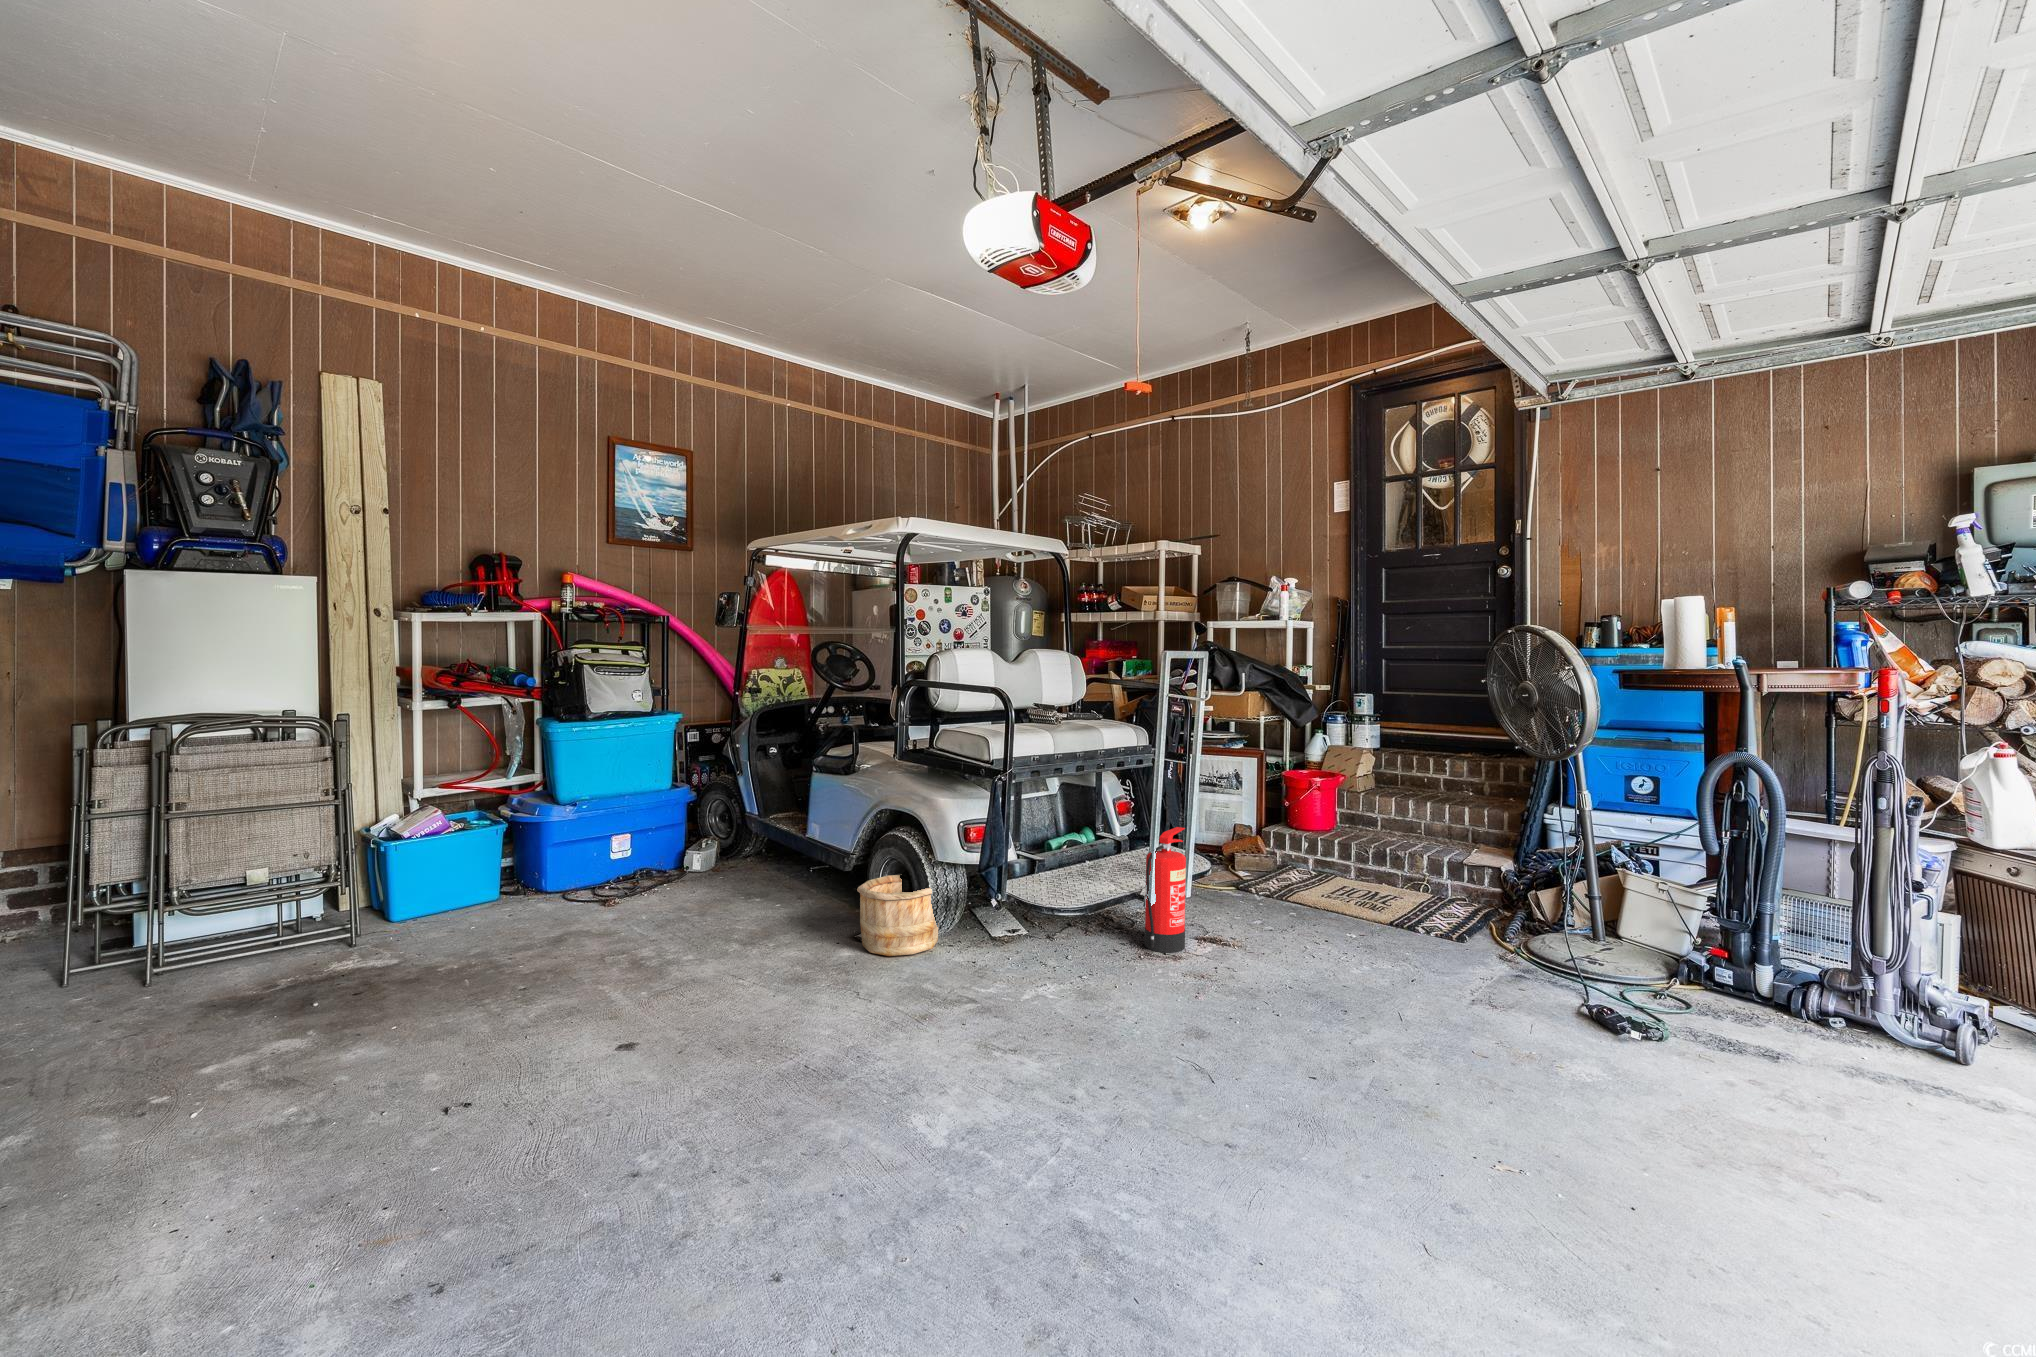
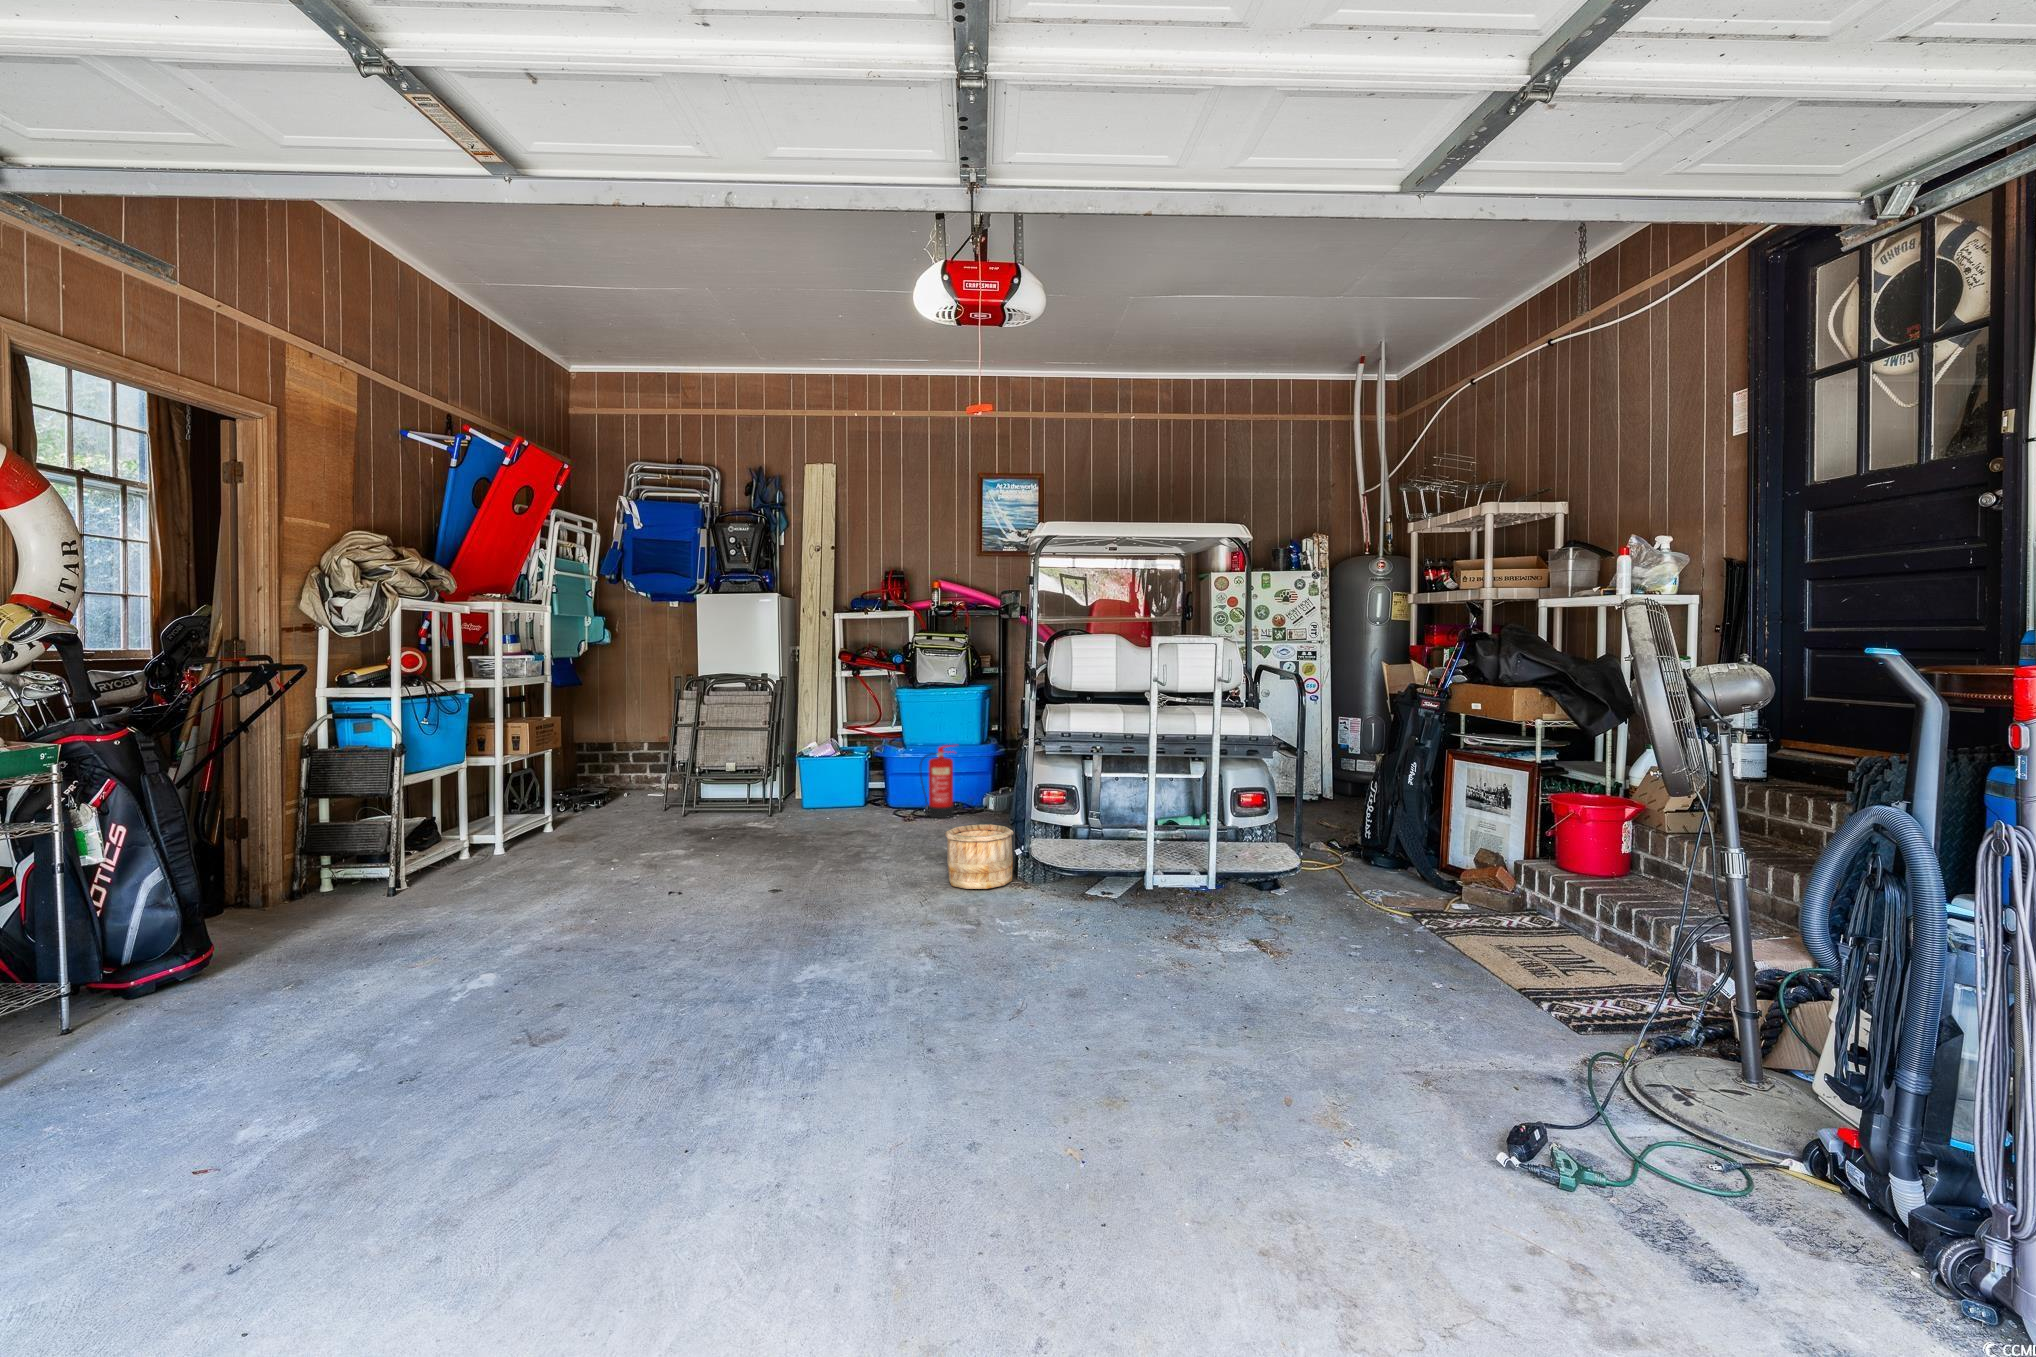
fire extinguisher: present [1144,827,1186,953] -> present [921,745,954,818]

